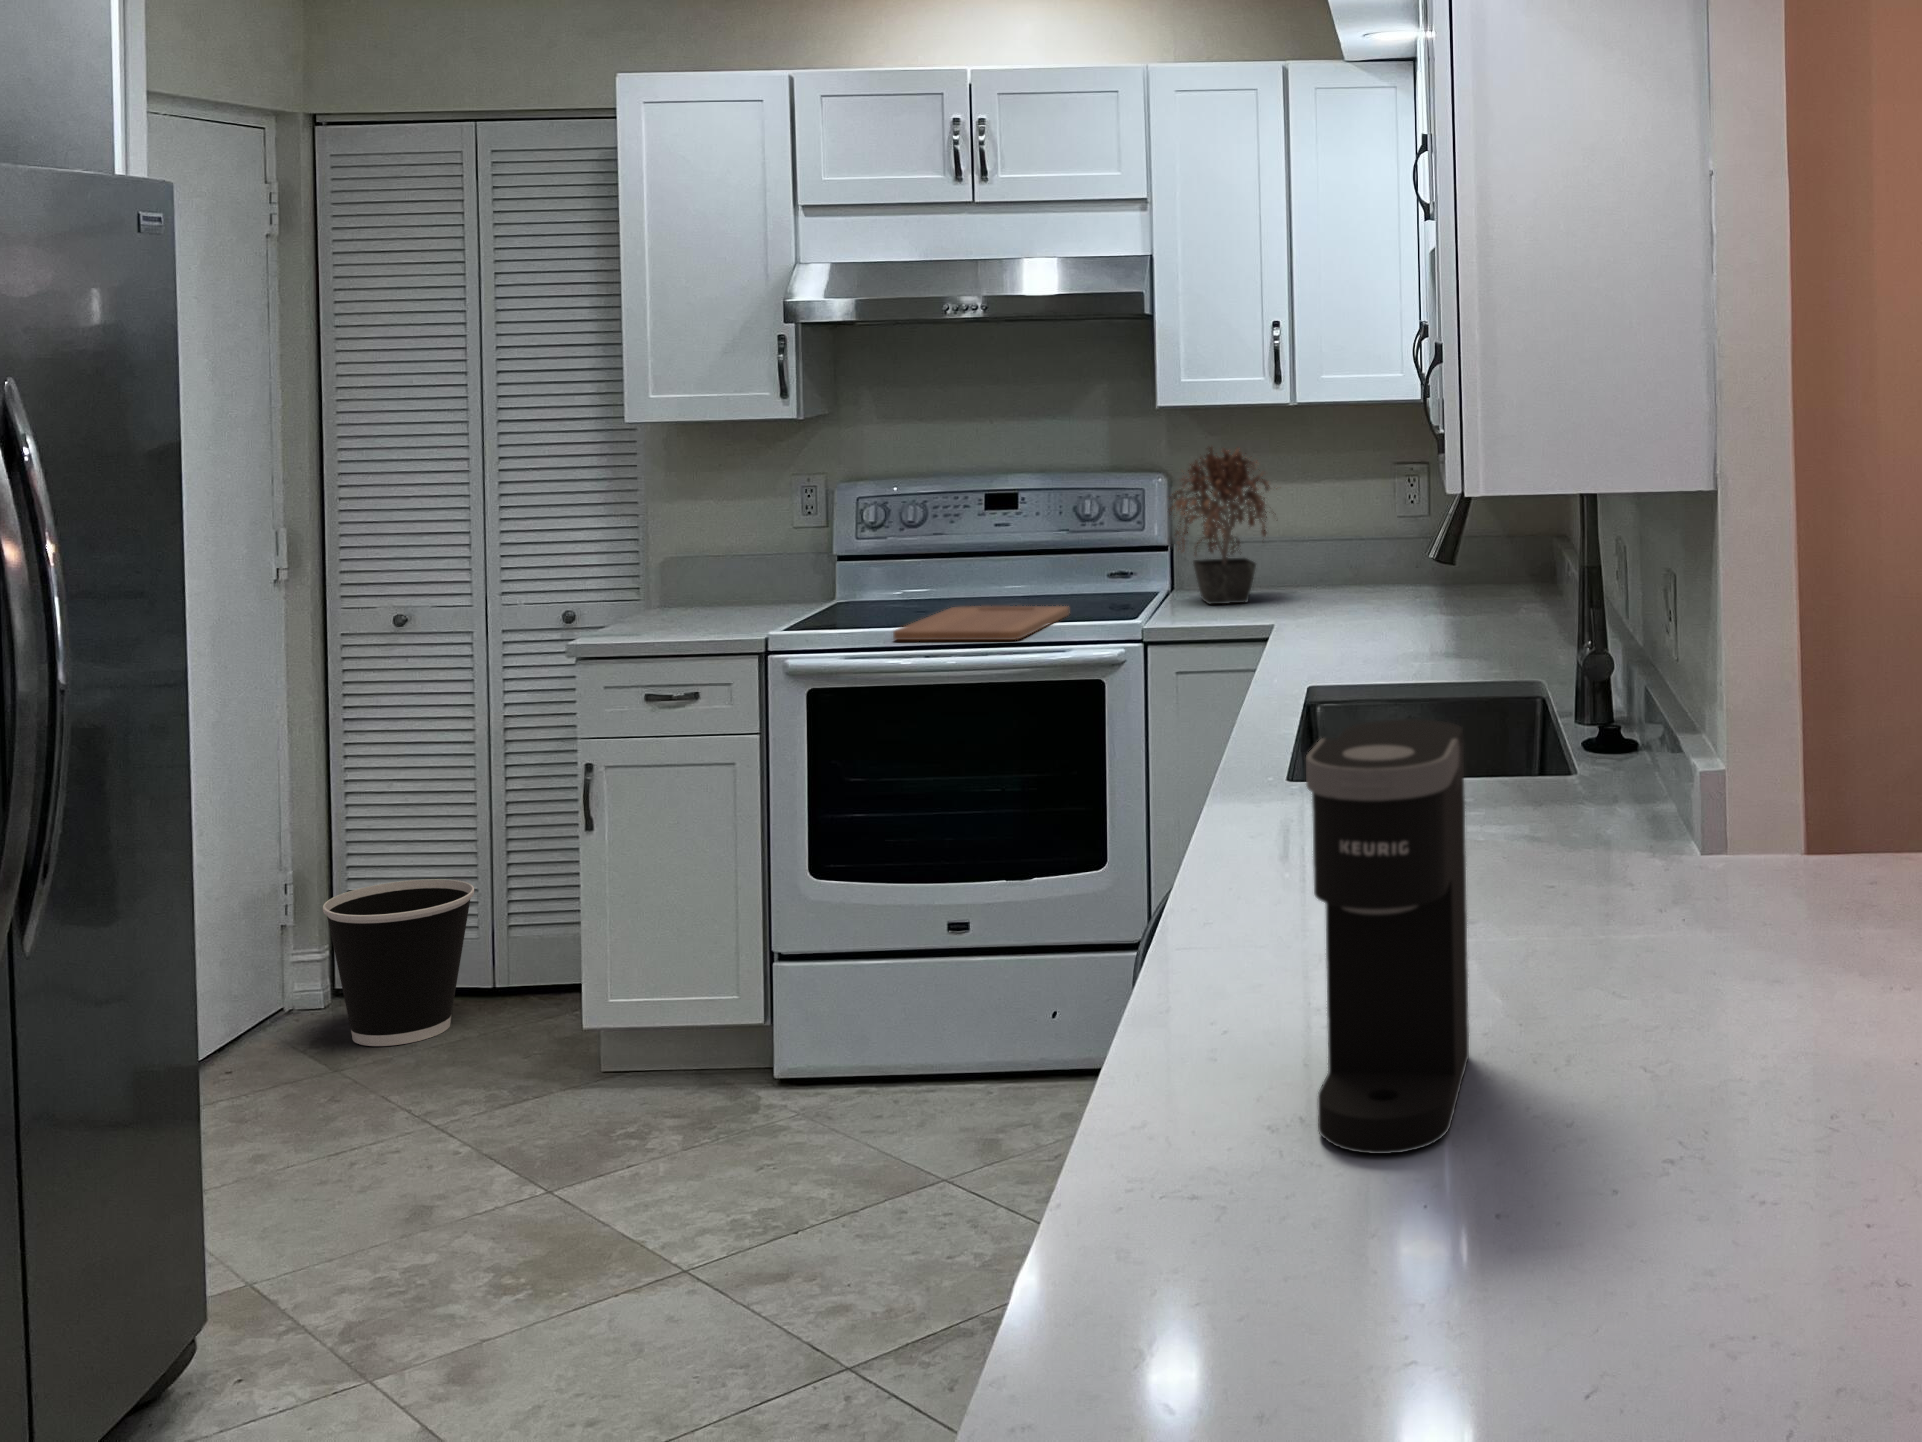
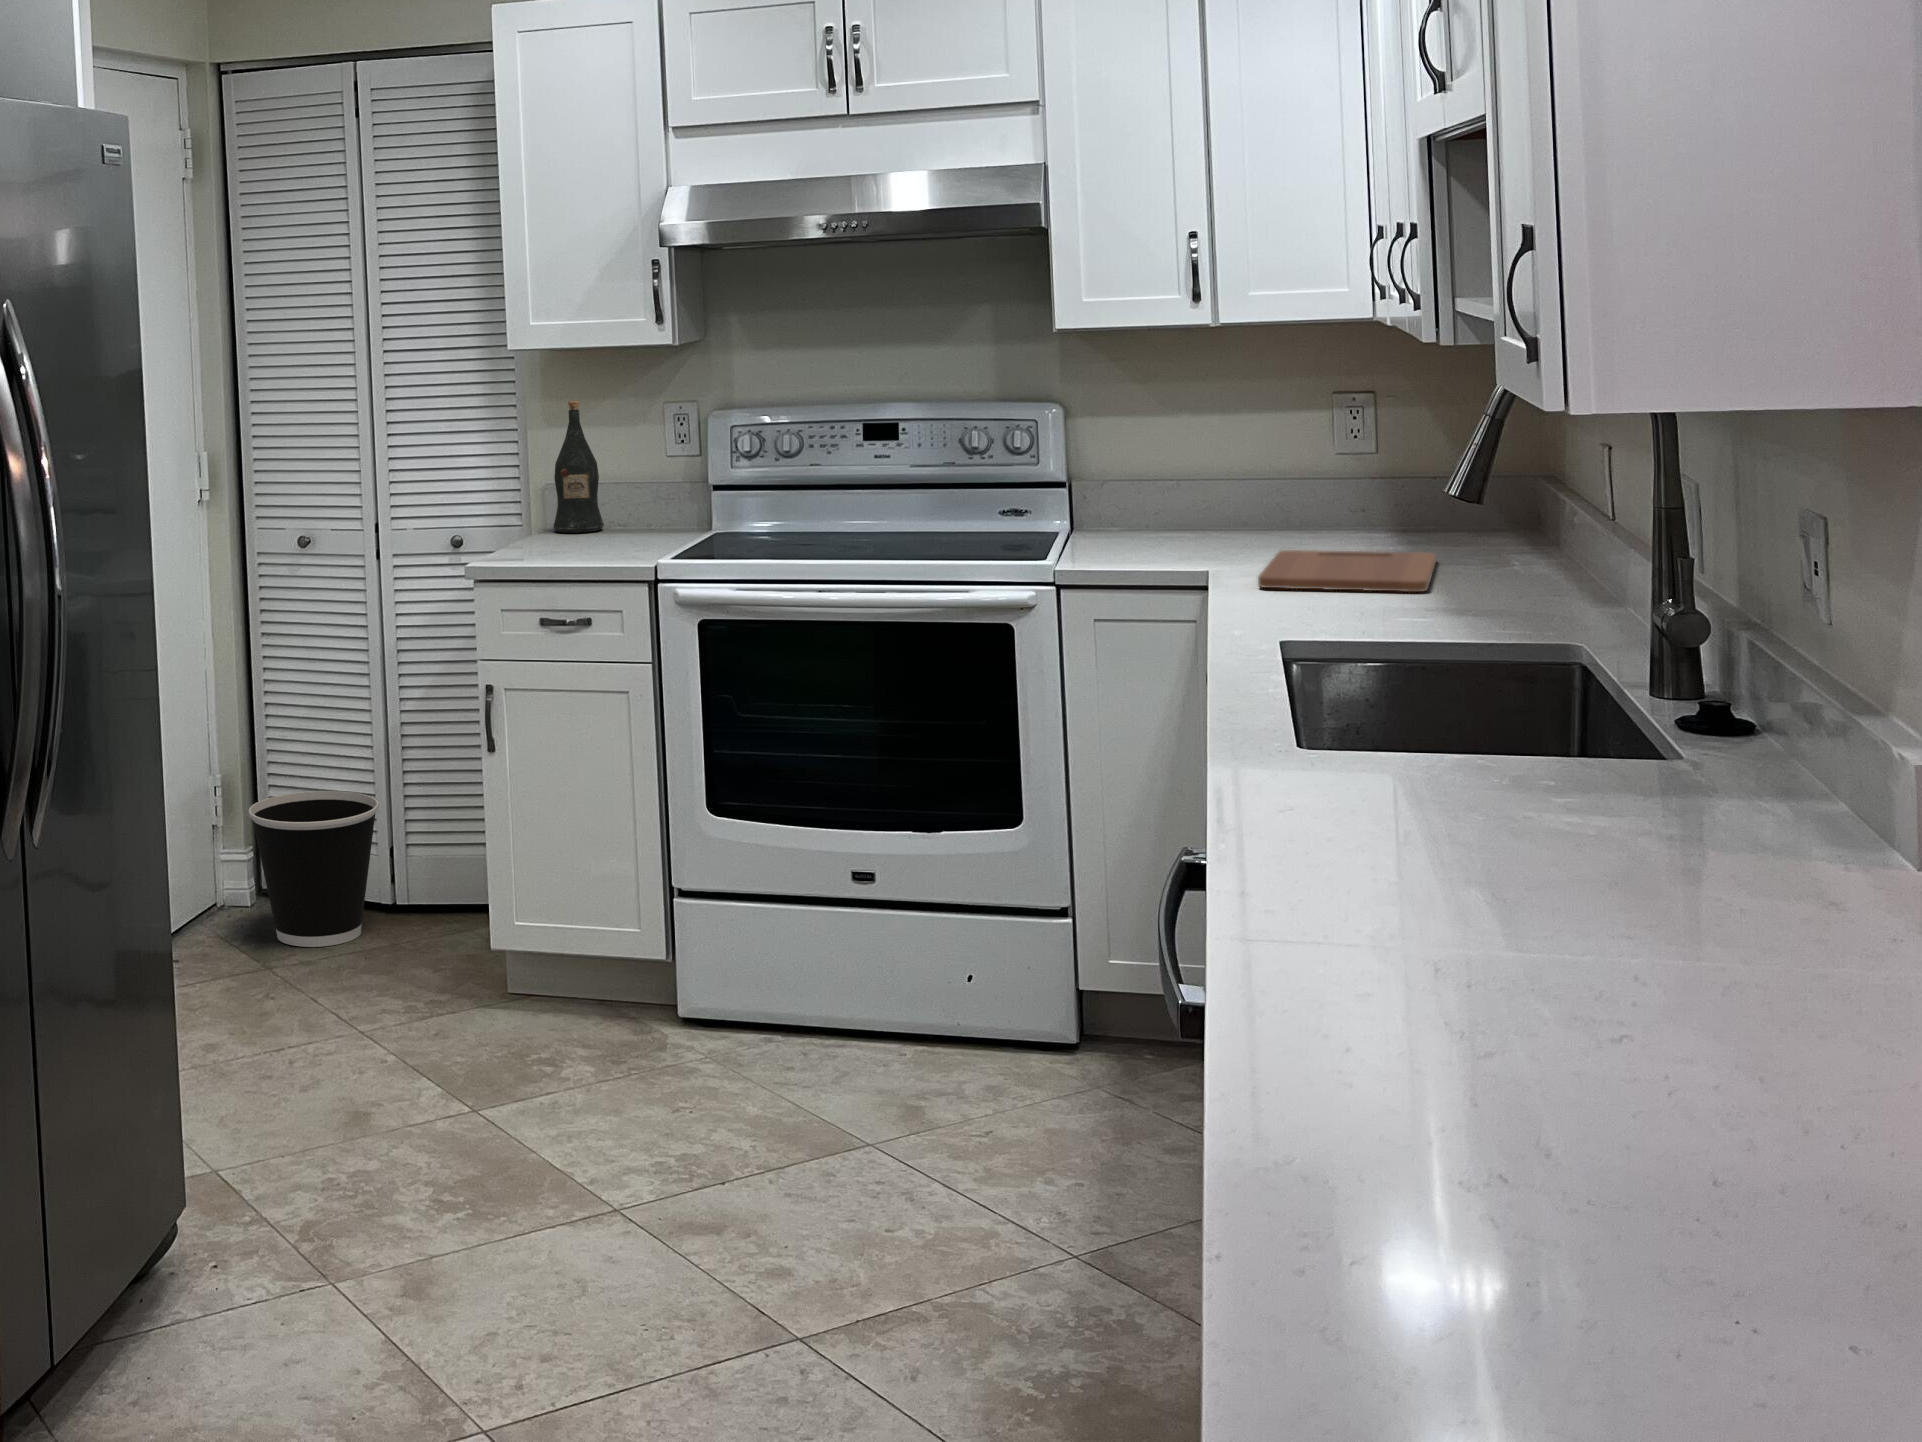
potted plant: present [1168,447,1277,604] -> none [1068,369,1203,545]
wine bottle: none [674,472,727,603] -> present [554,401,604,533]
cutting board: present [893,606,1070,640] -> present [1258,550,1436,592]
coffee maker: present [1306,719,1469,1154] -> none [1518,685,1742,1254]

